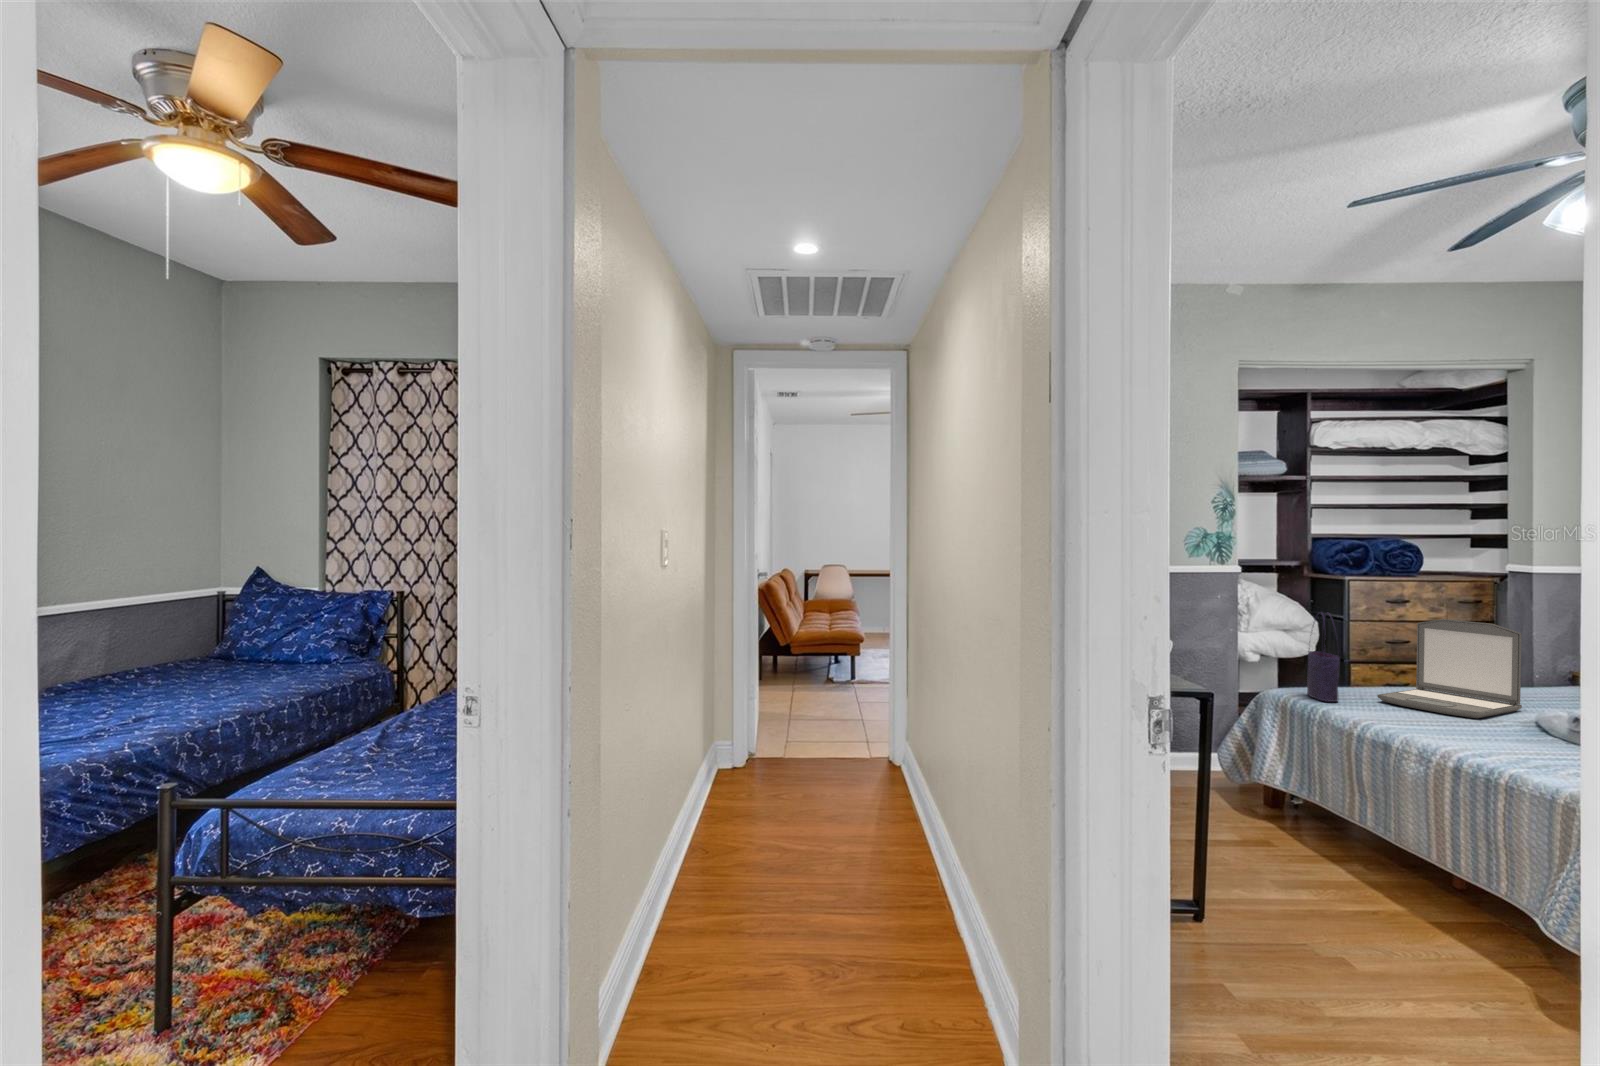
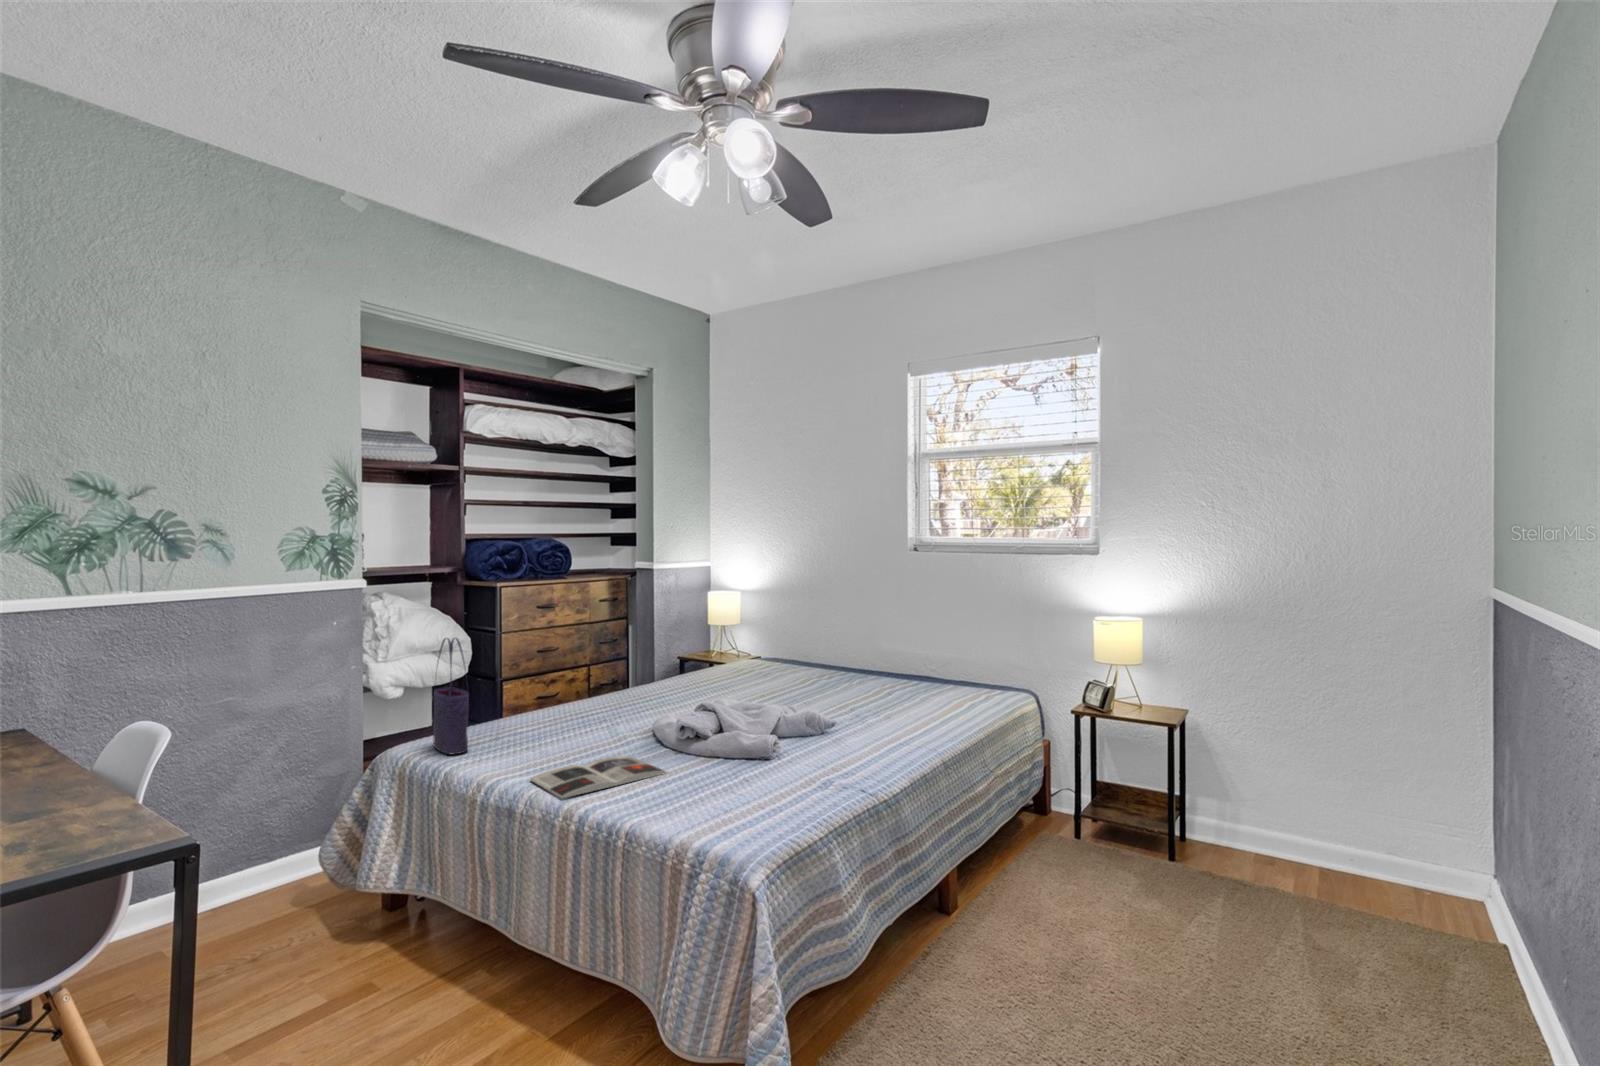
laptop: present [1377,619,1522,718] -> none [513,630,649,745]
magazine: none [1400,723,1545,746] -> present [530,756,667,798]

